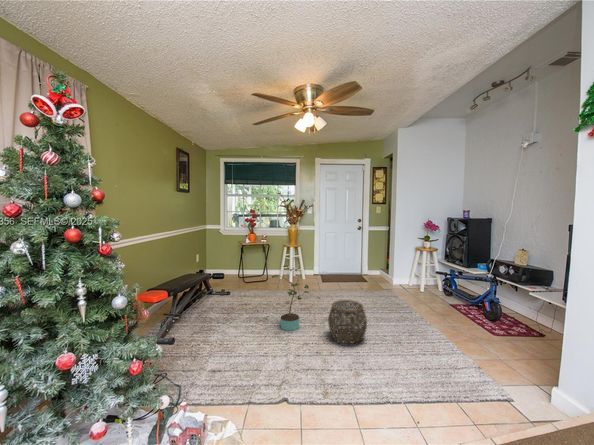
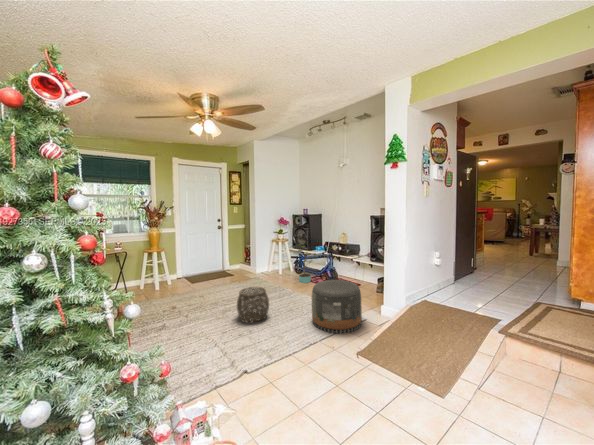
potted plant: present [272,265,309,331] -> present [297,244,316,283]
pouf: none [415,317,503,414] -> present [312,280,362,333]

